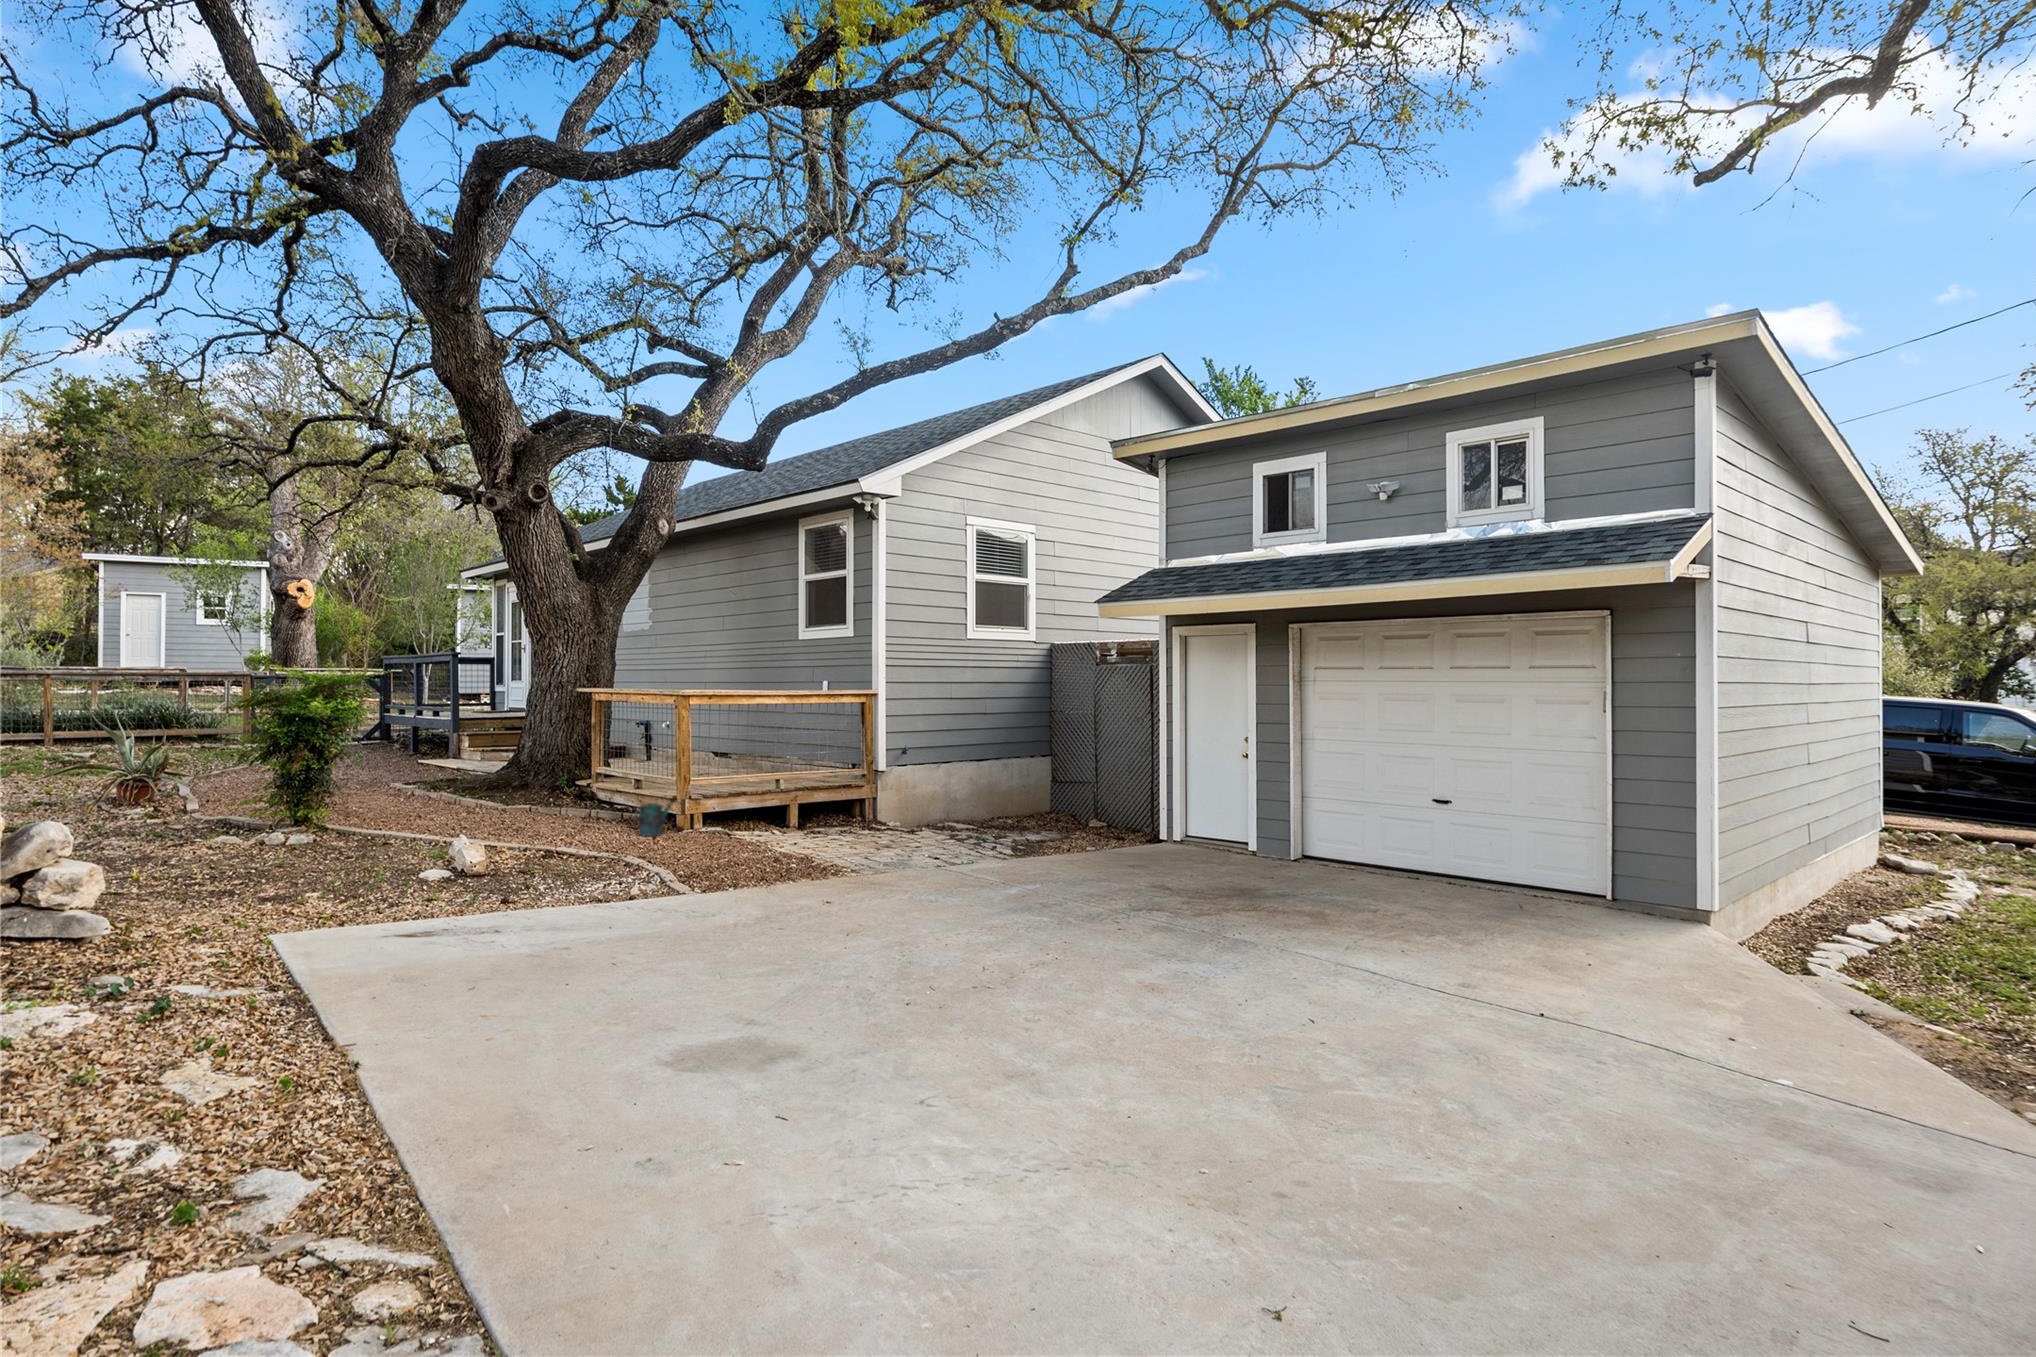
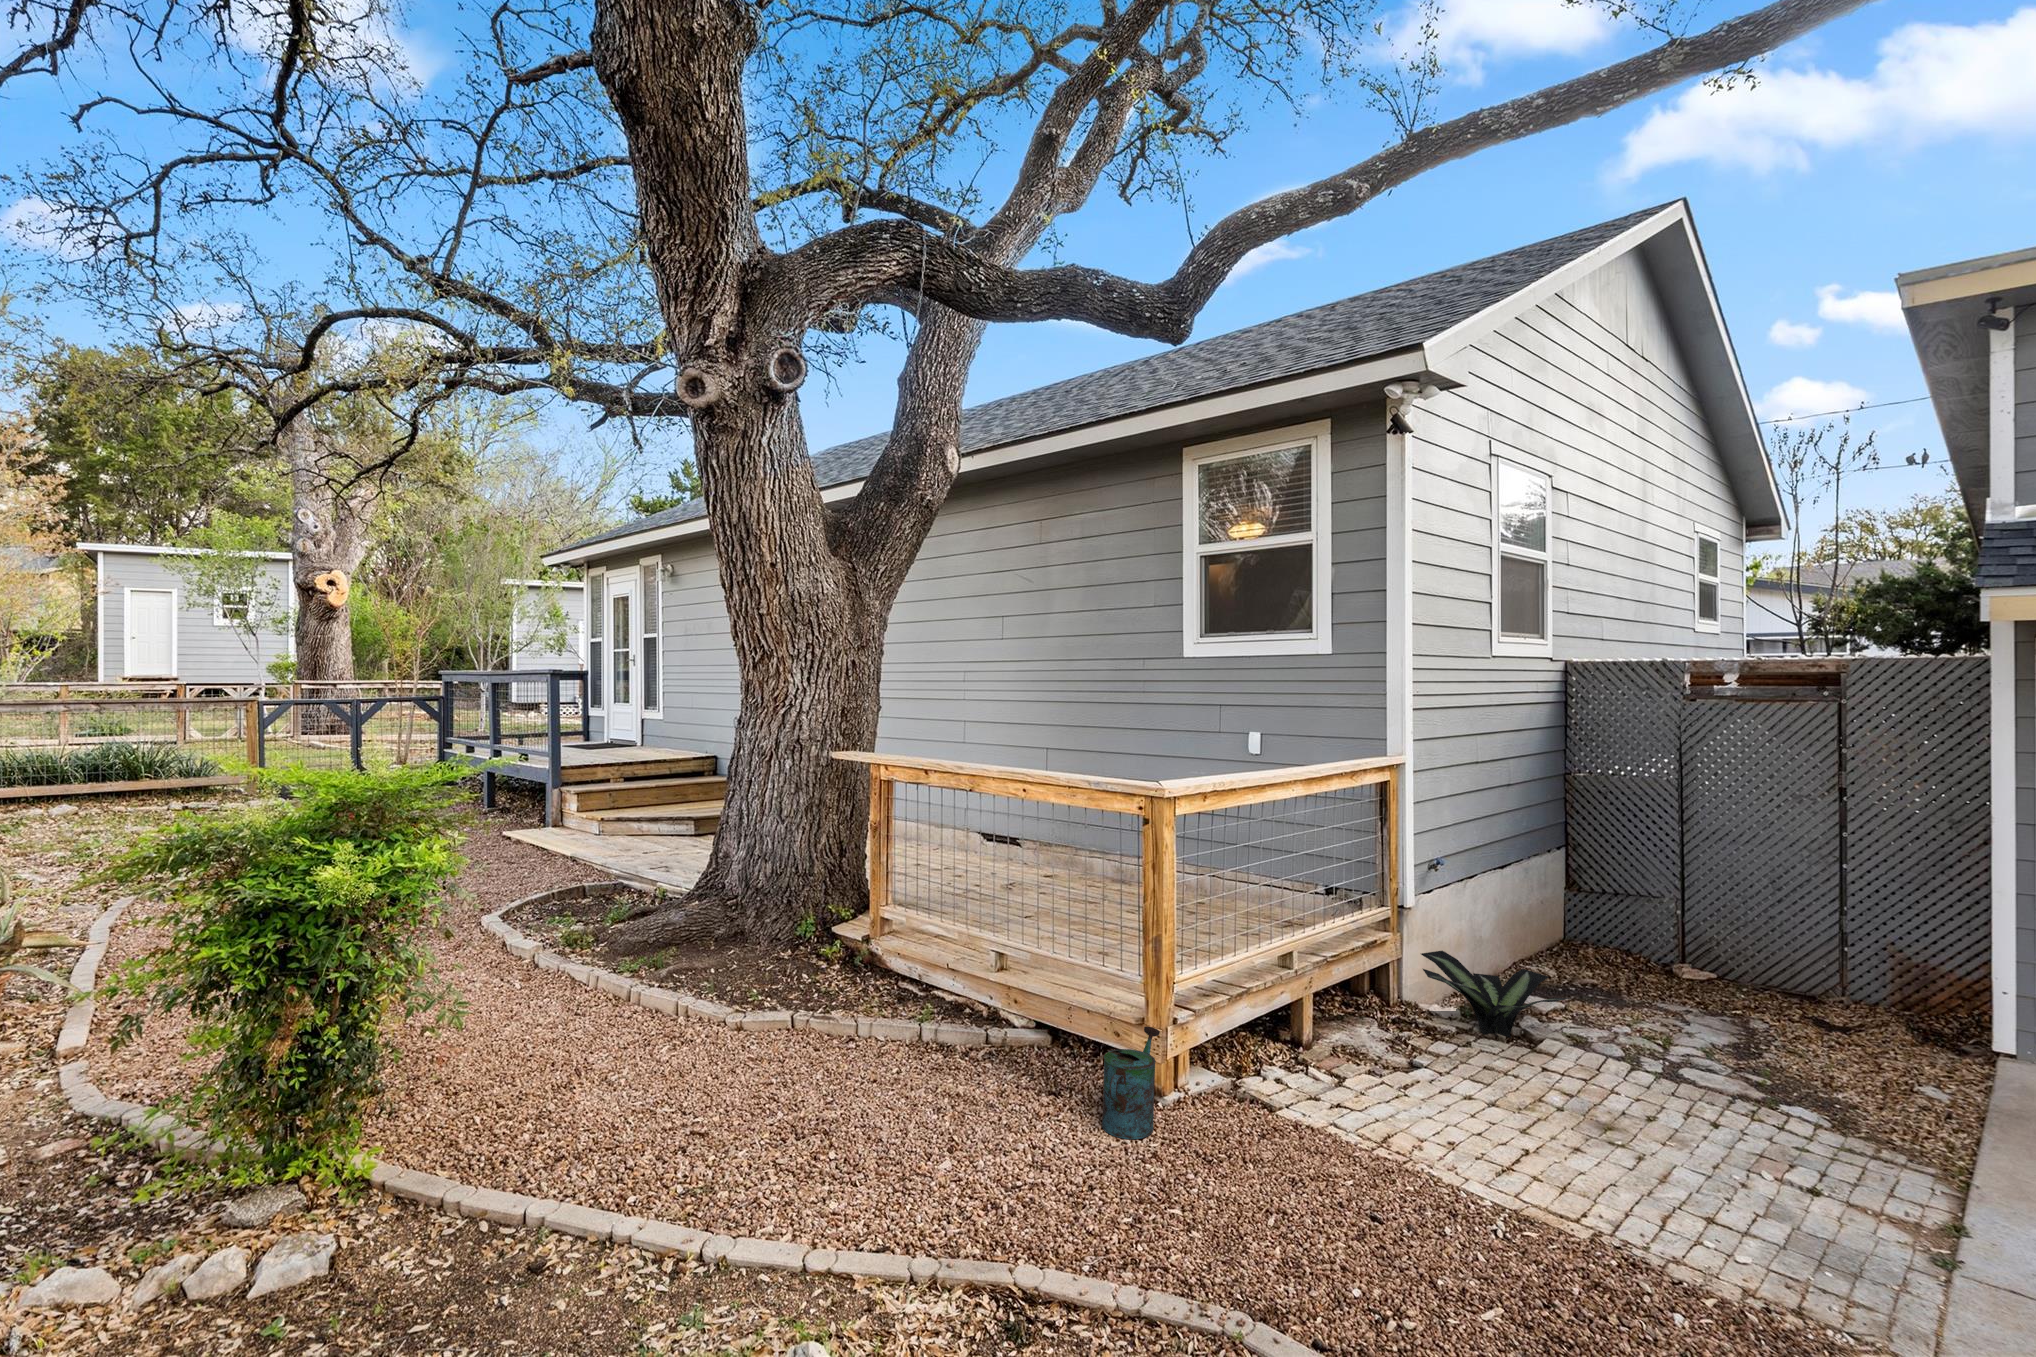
potted plant: none [851,790,922,826] -> present [1421,951,1569,1038]

